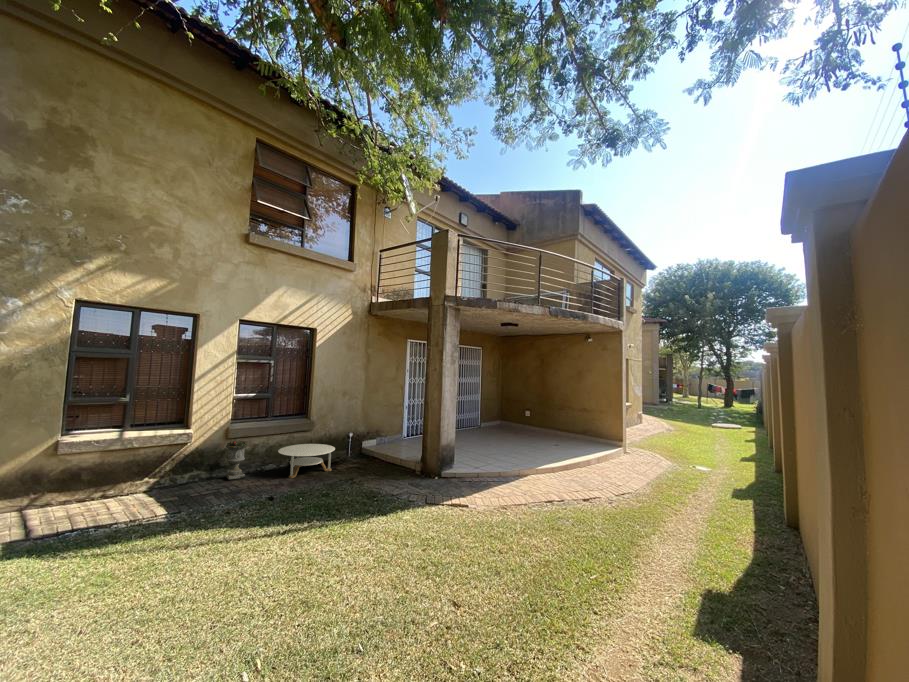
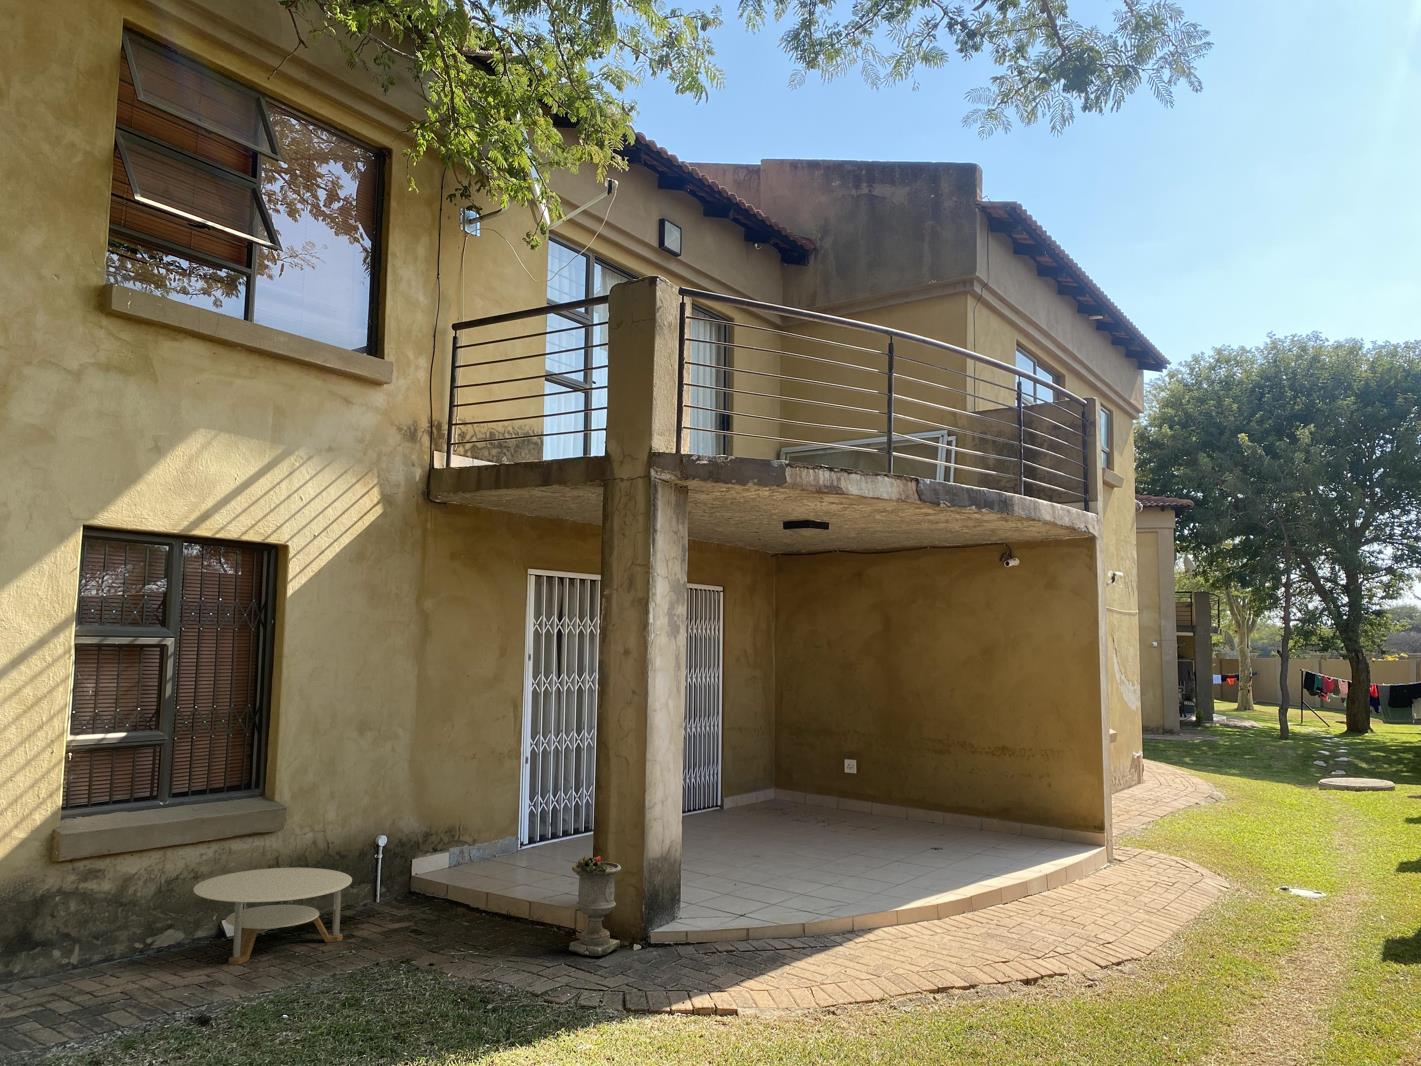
planter: present [226,441,248,480] -> present [569,853,621,956]

